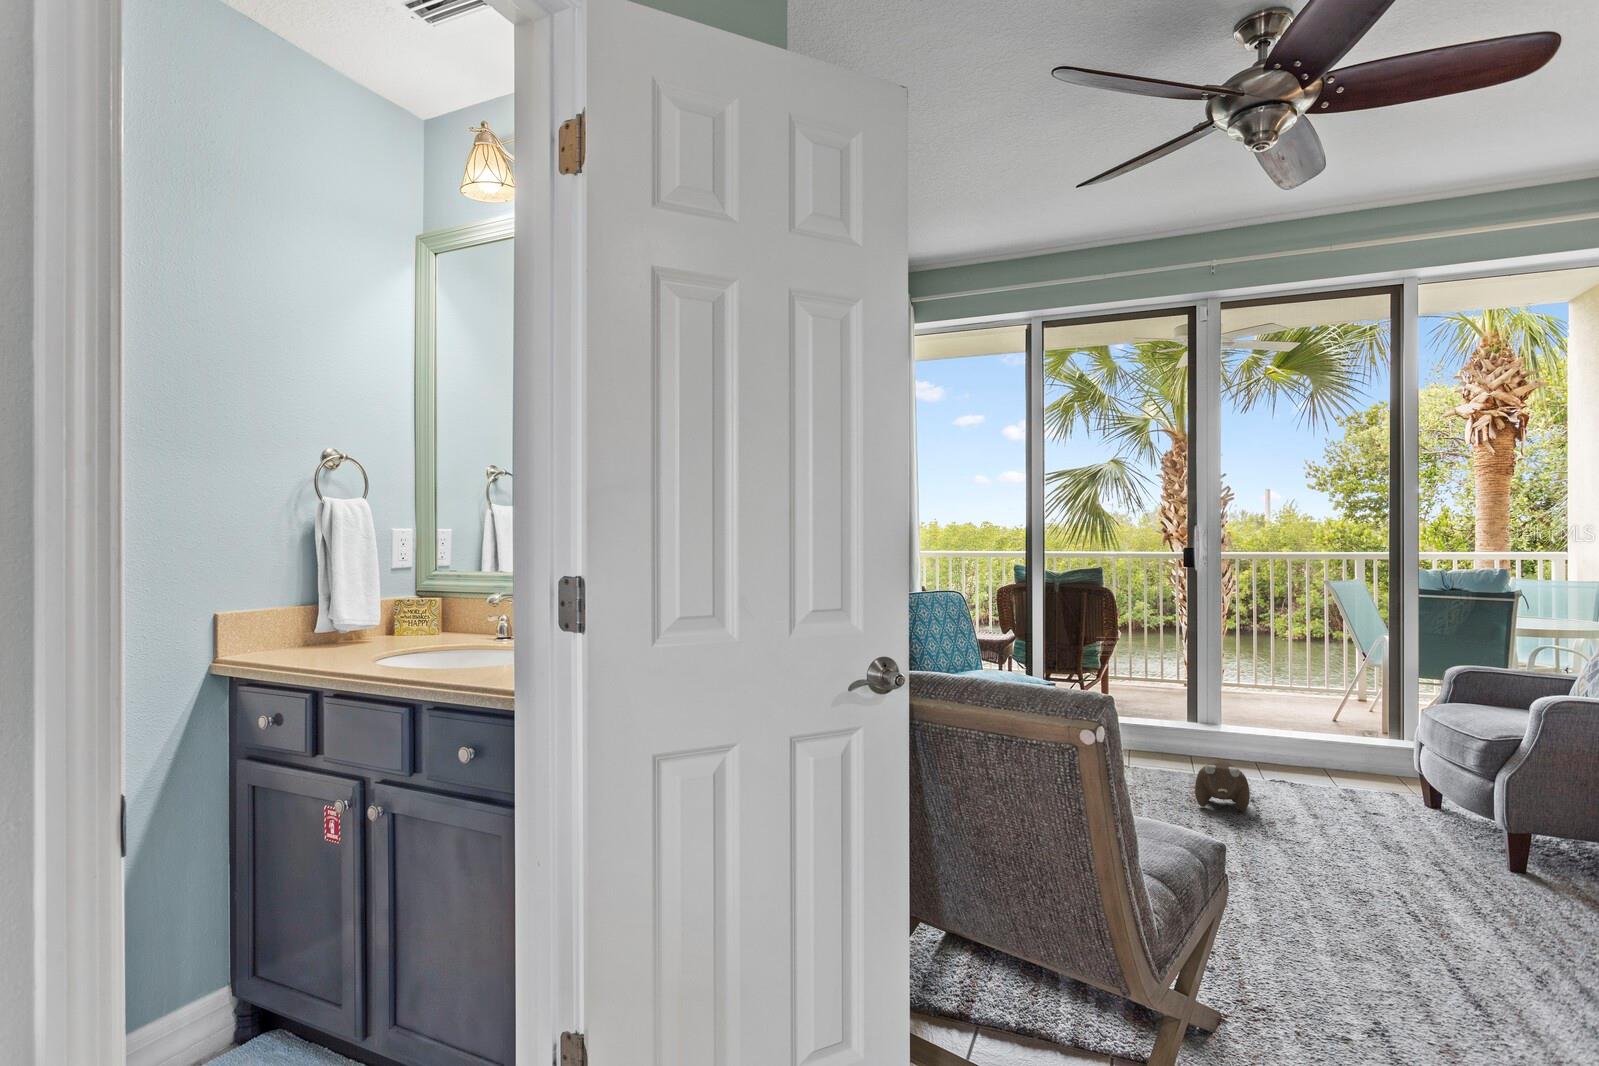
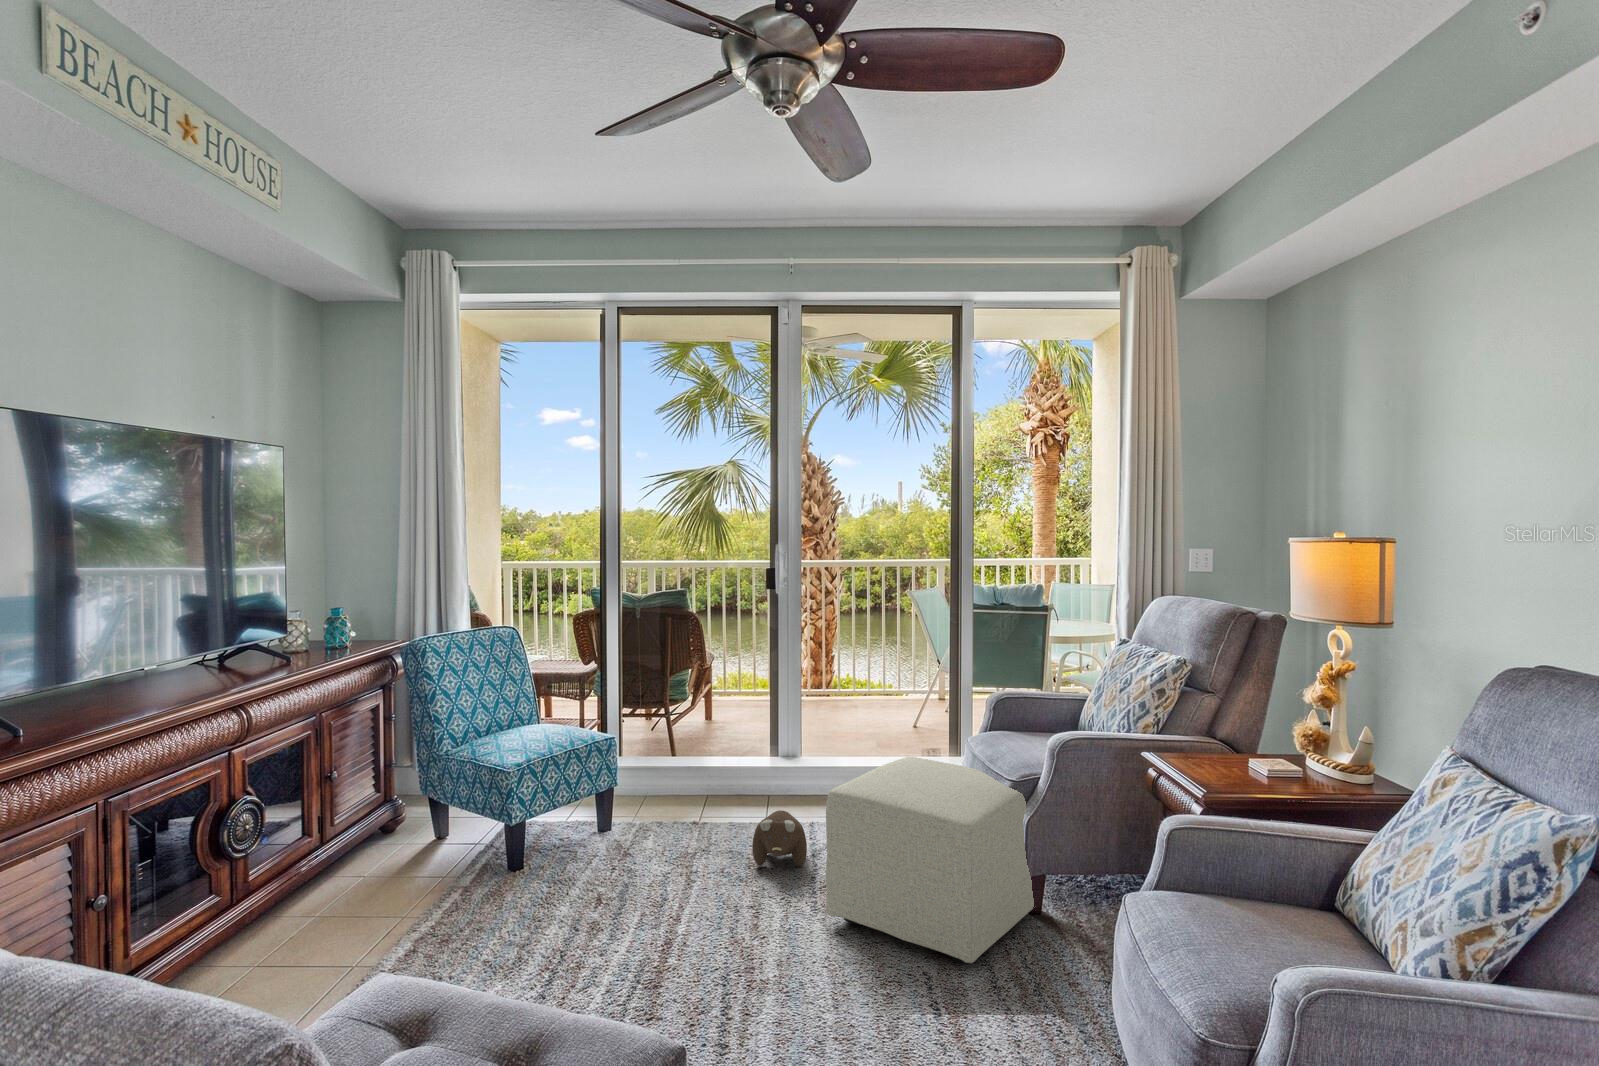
ottoman: none [1283,716,1522,895] -> present [826,757,1034,963]

